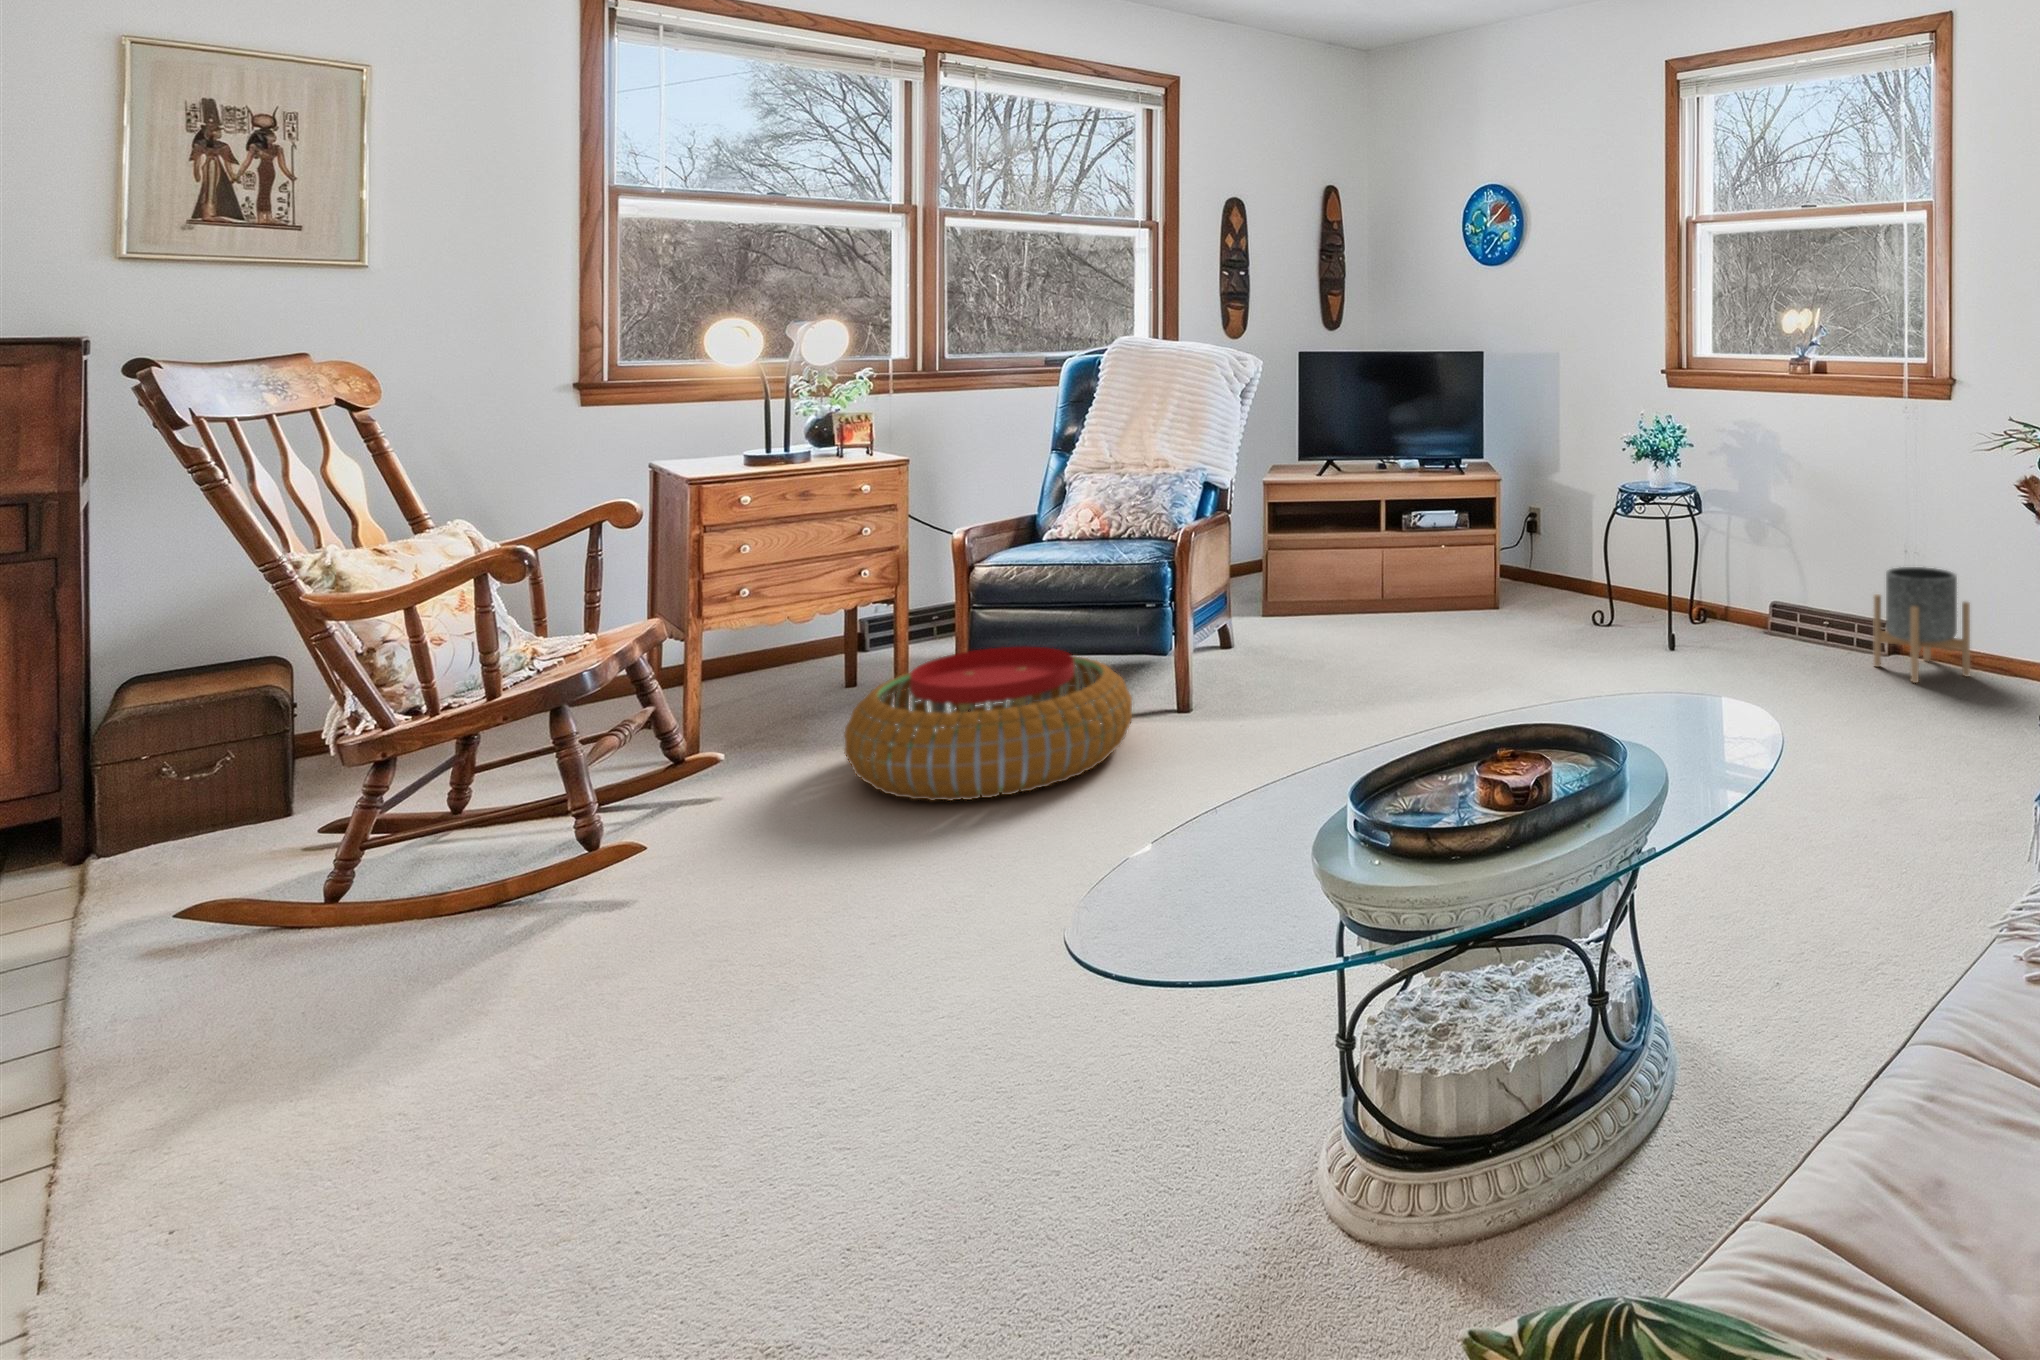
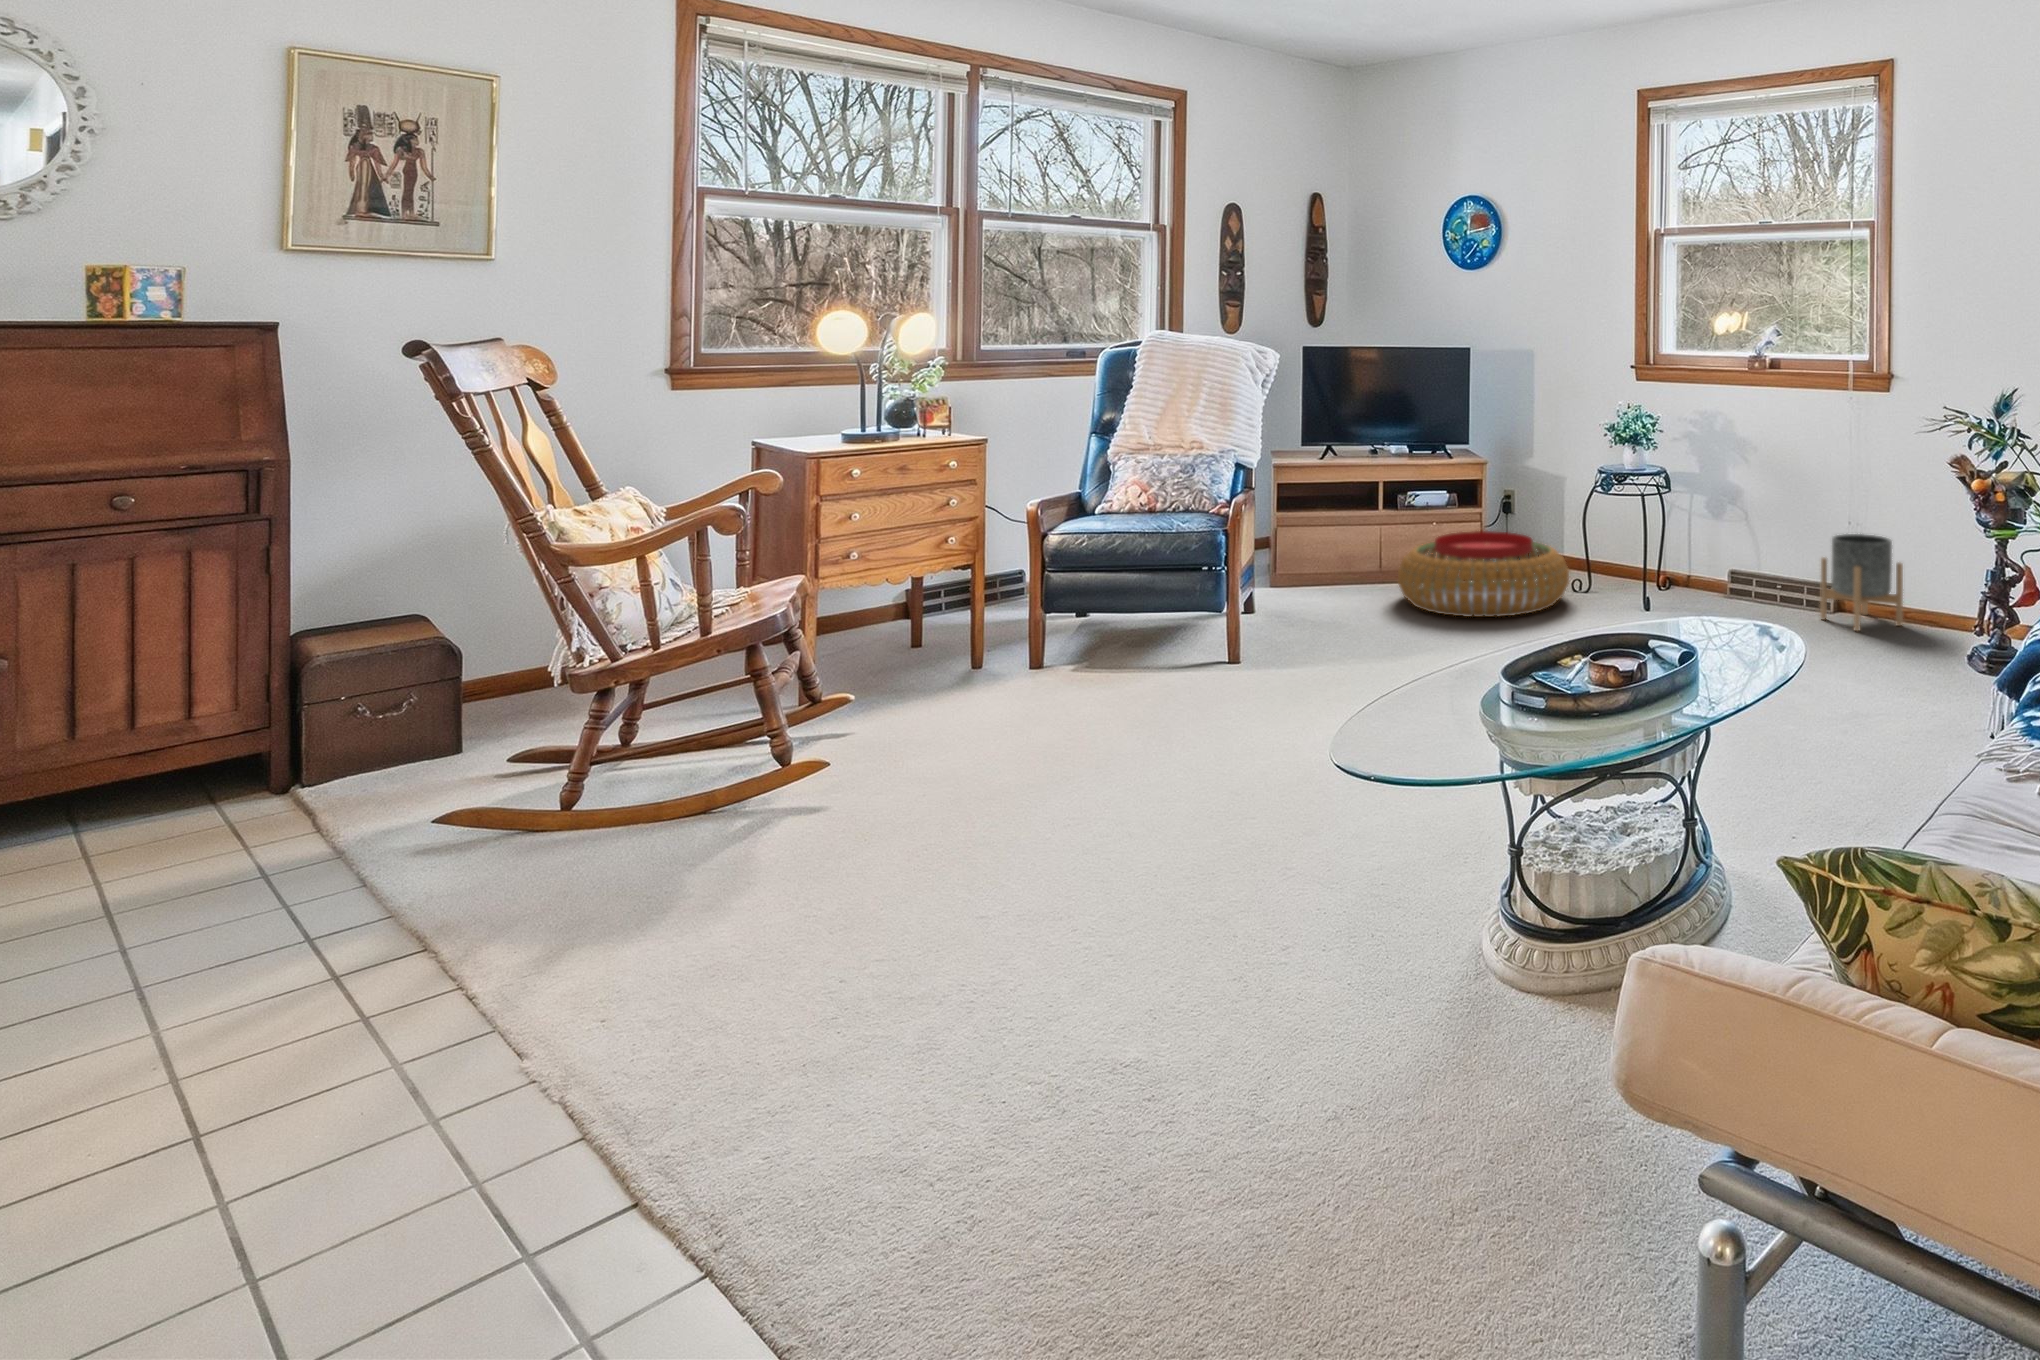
pouf: present [844,646,1132,801] -> present [1398,531,1569,617]

